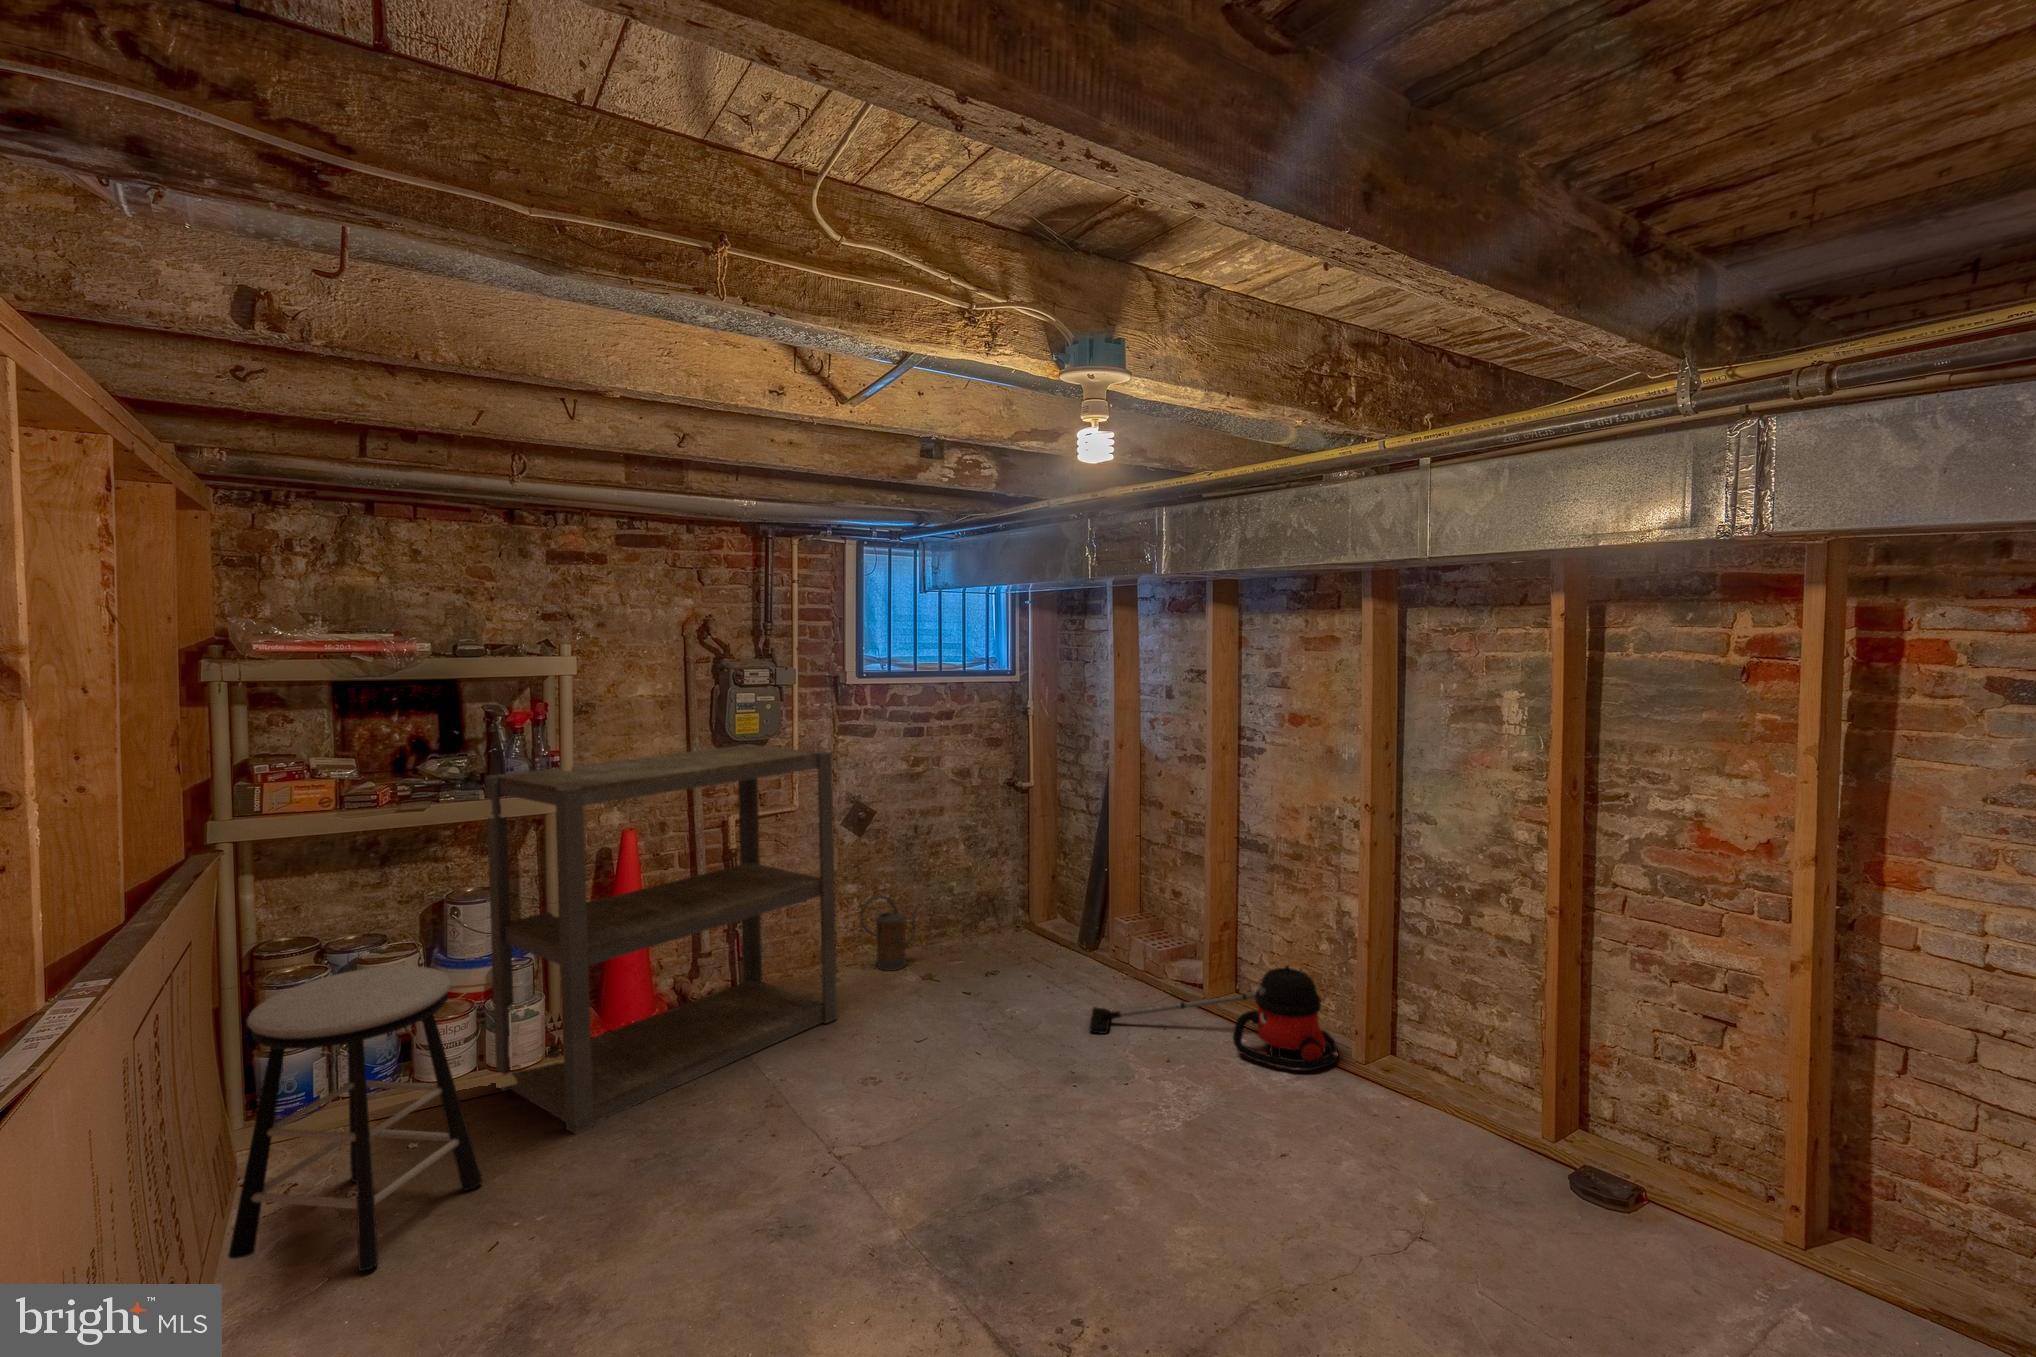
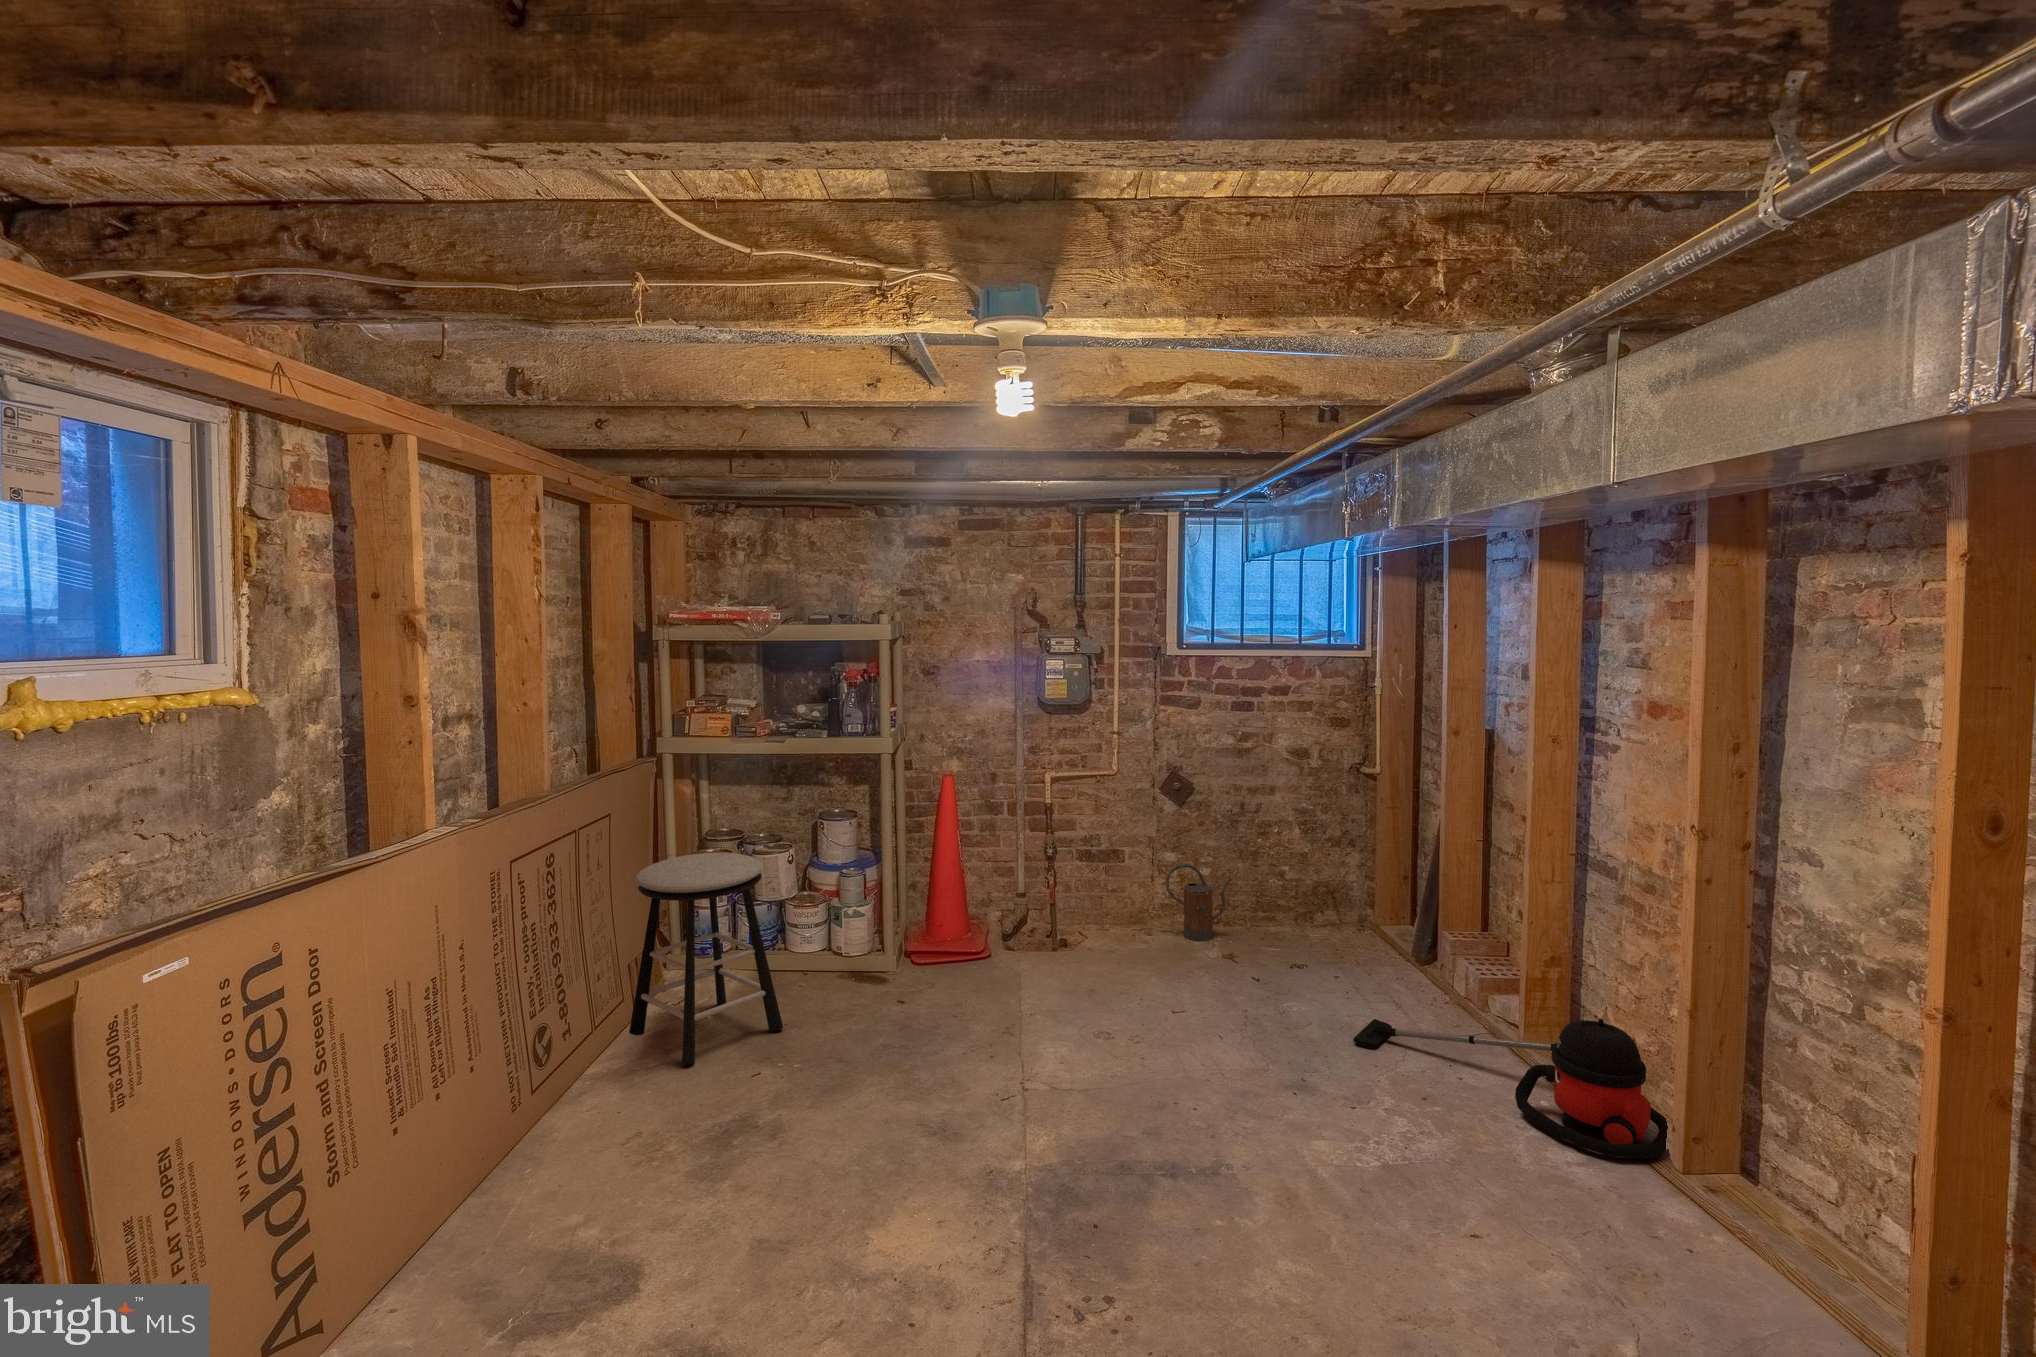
shelving unit: present [485,744,837,1134] -> none [831,707,1113,1013]

